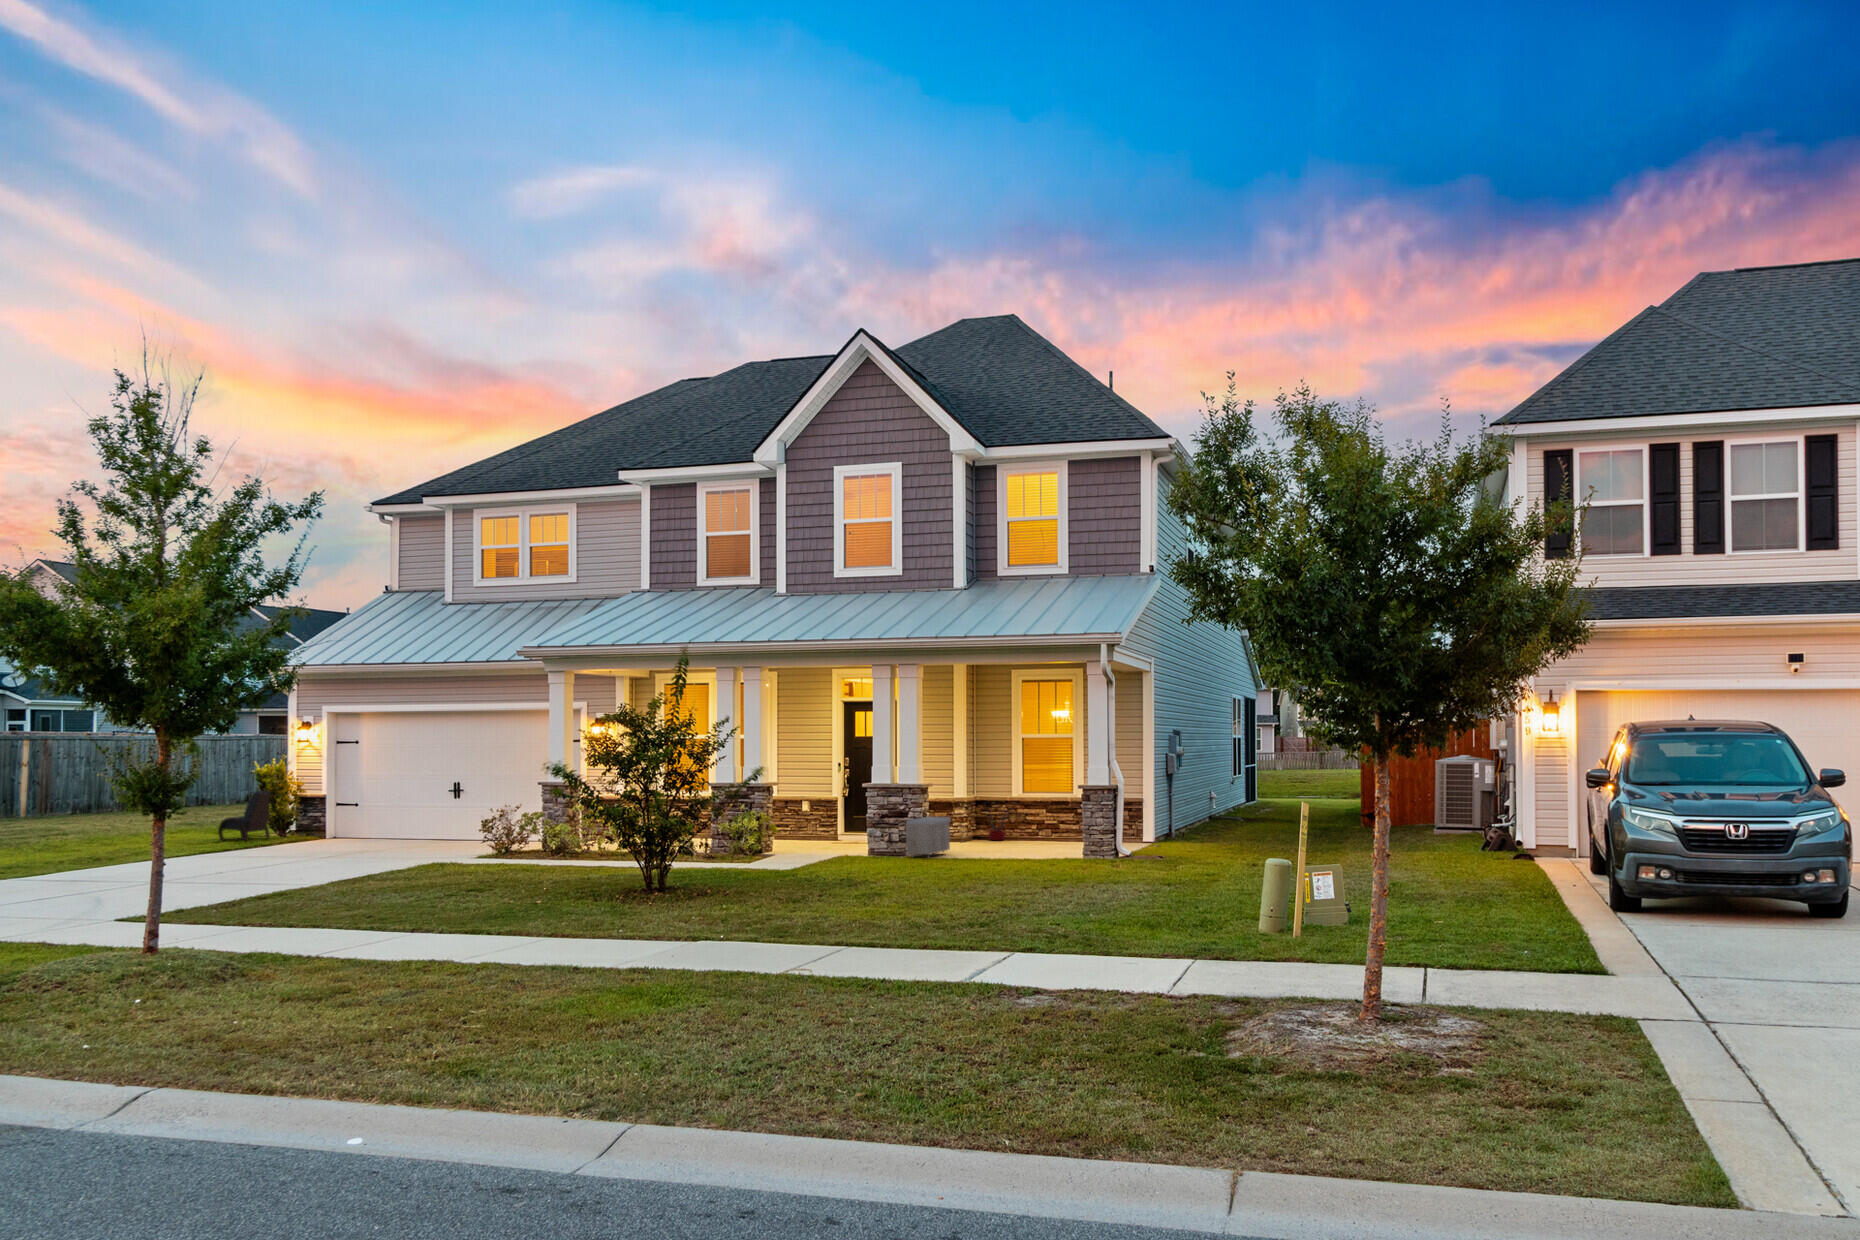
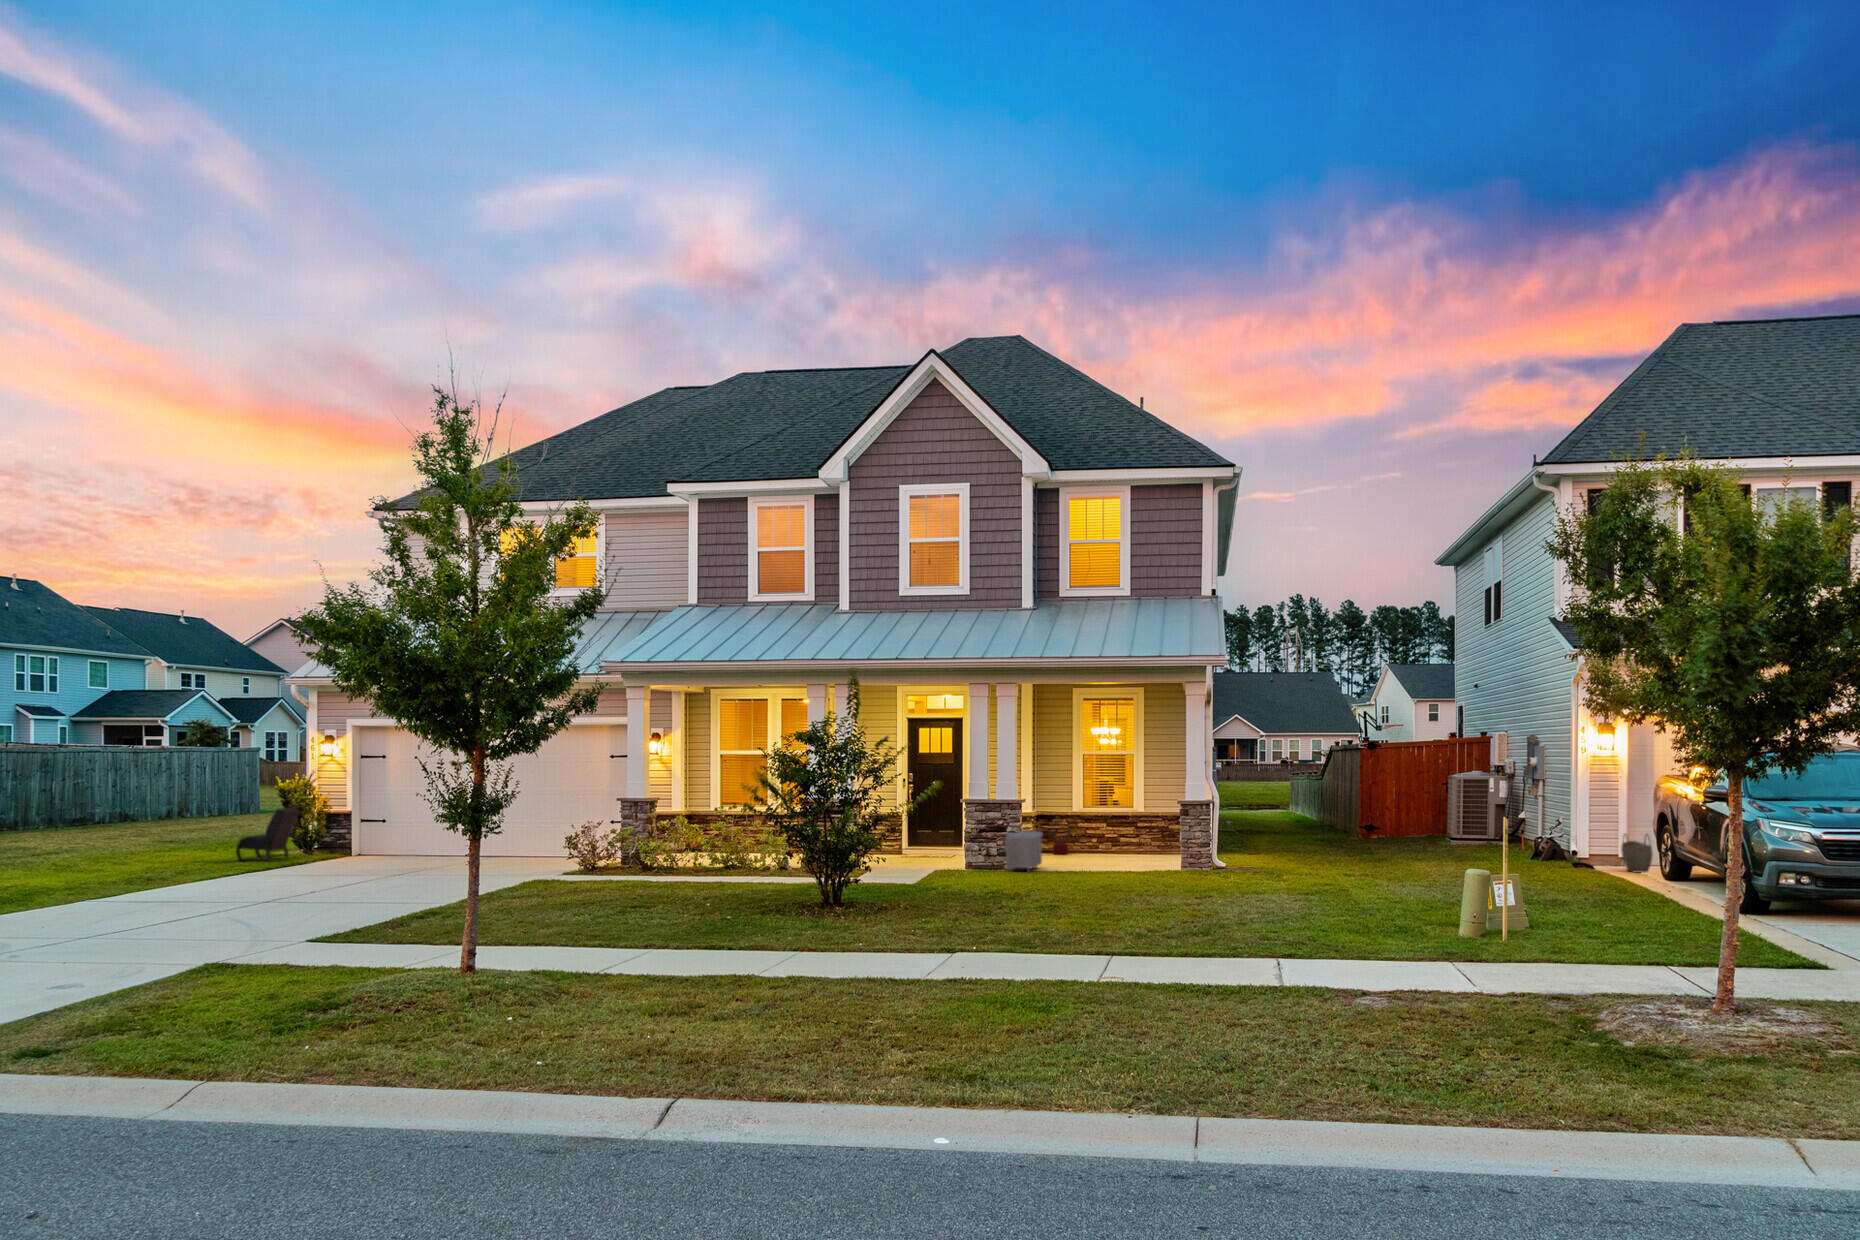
woven basket: none [1556,823,1587,865] -> present [1621,834,1653,872]

